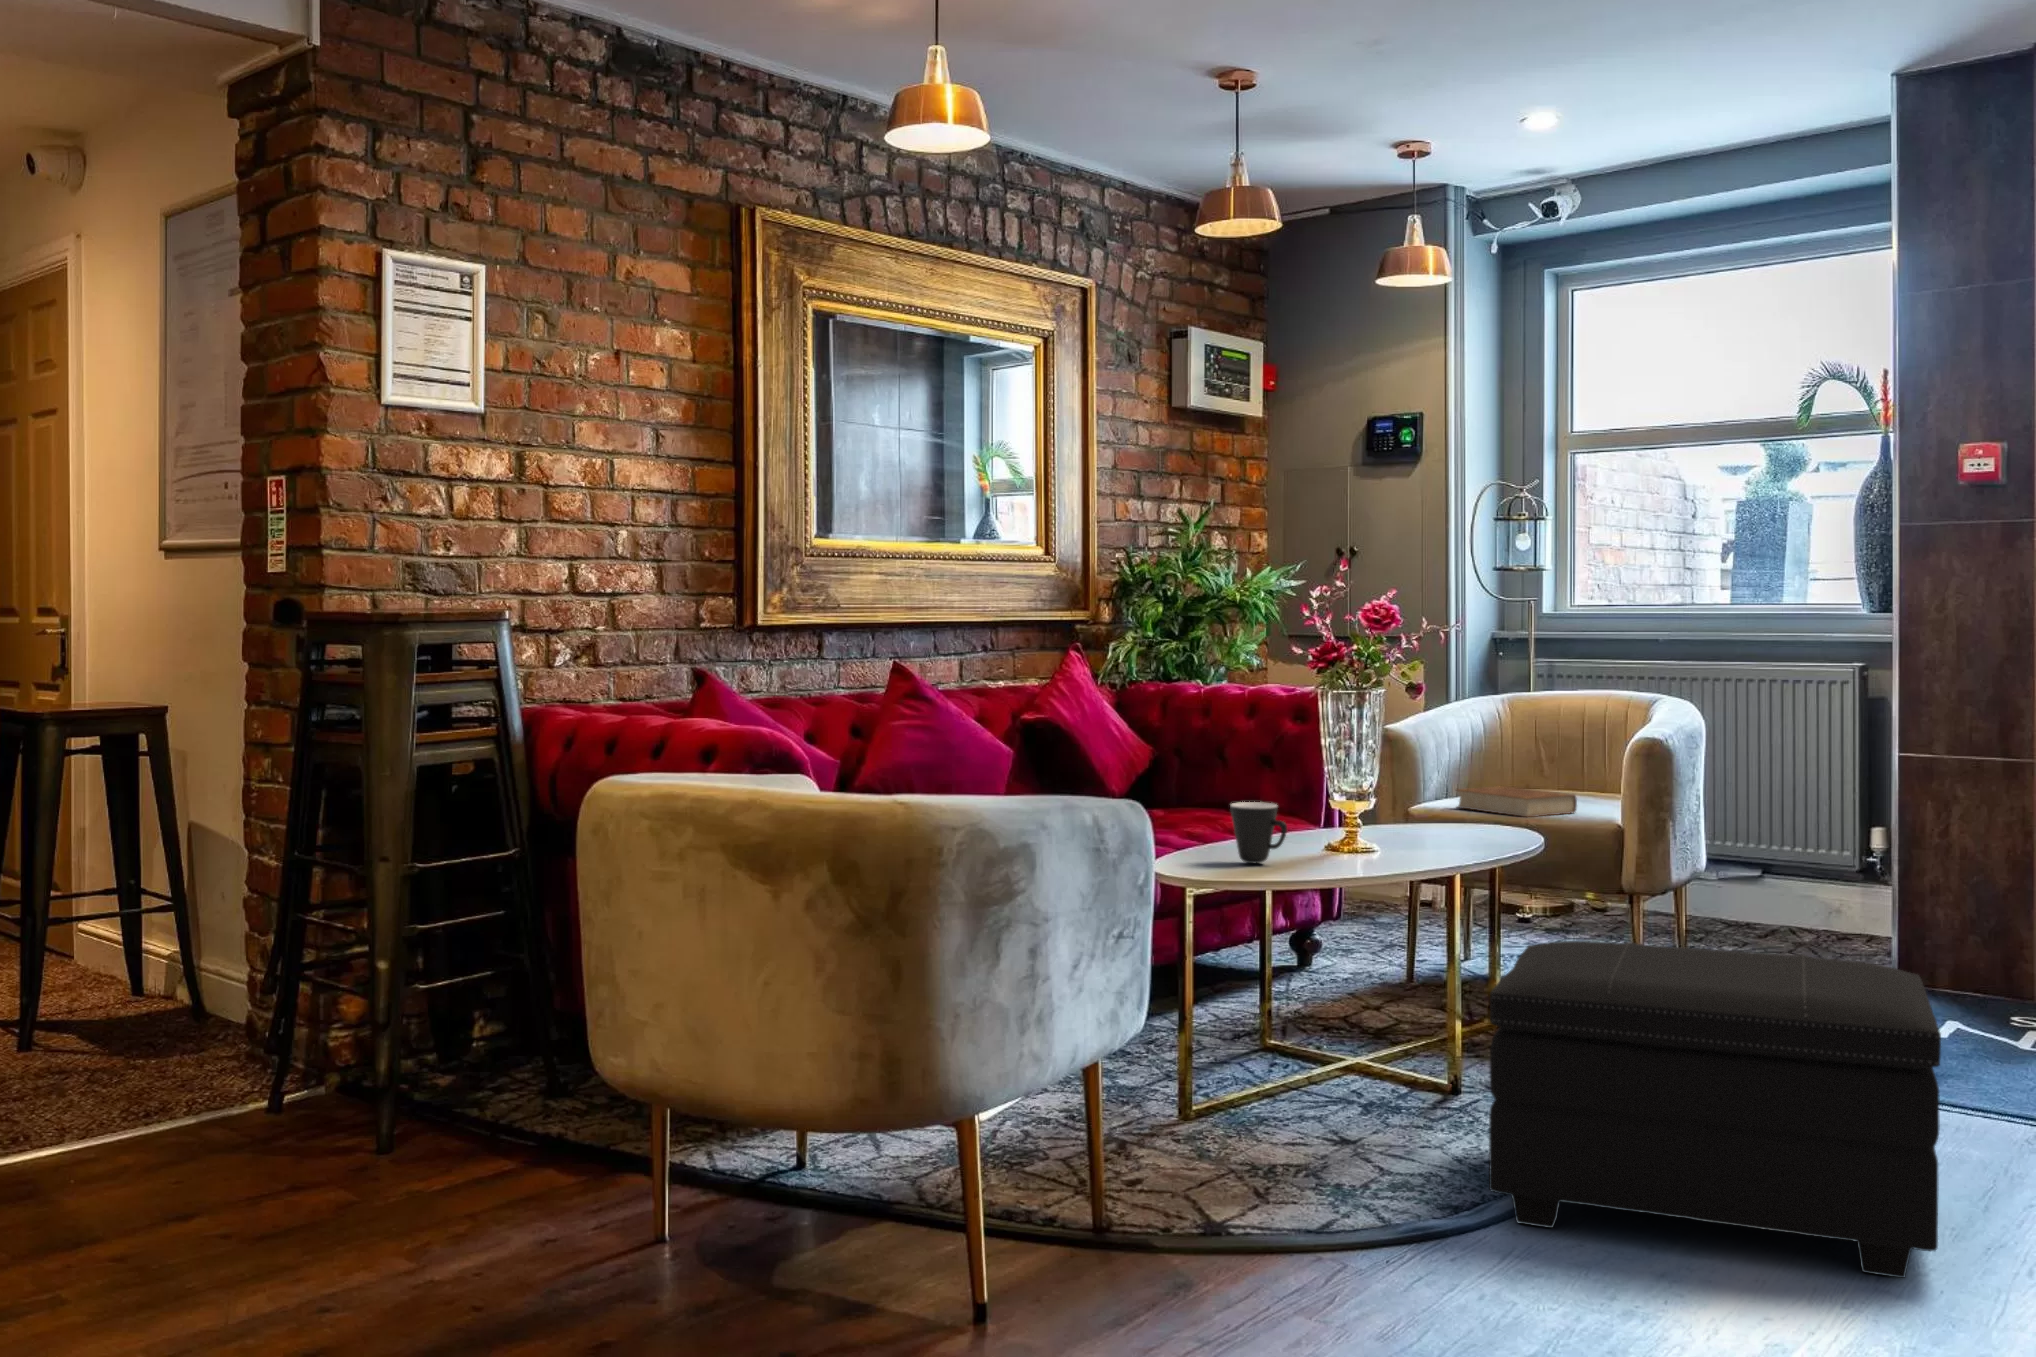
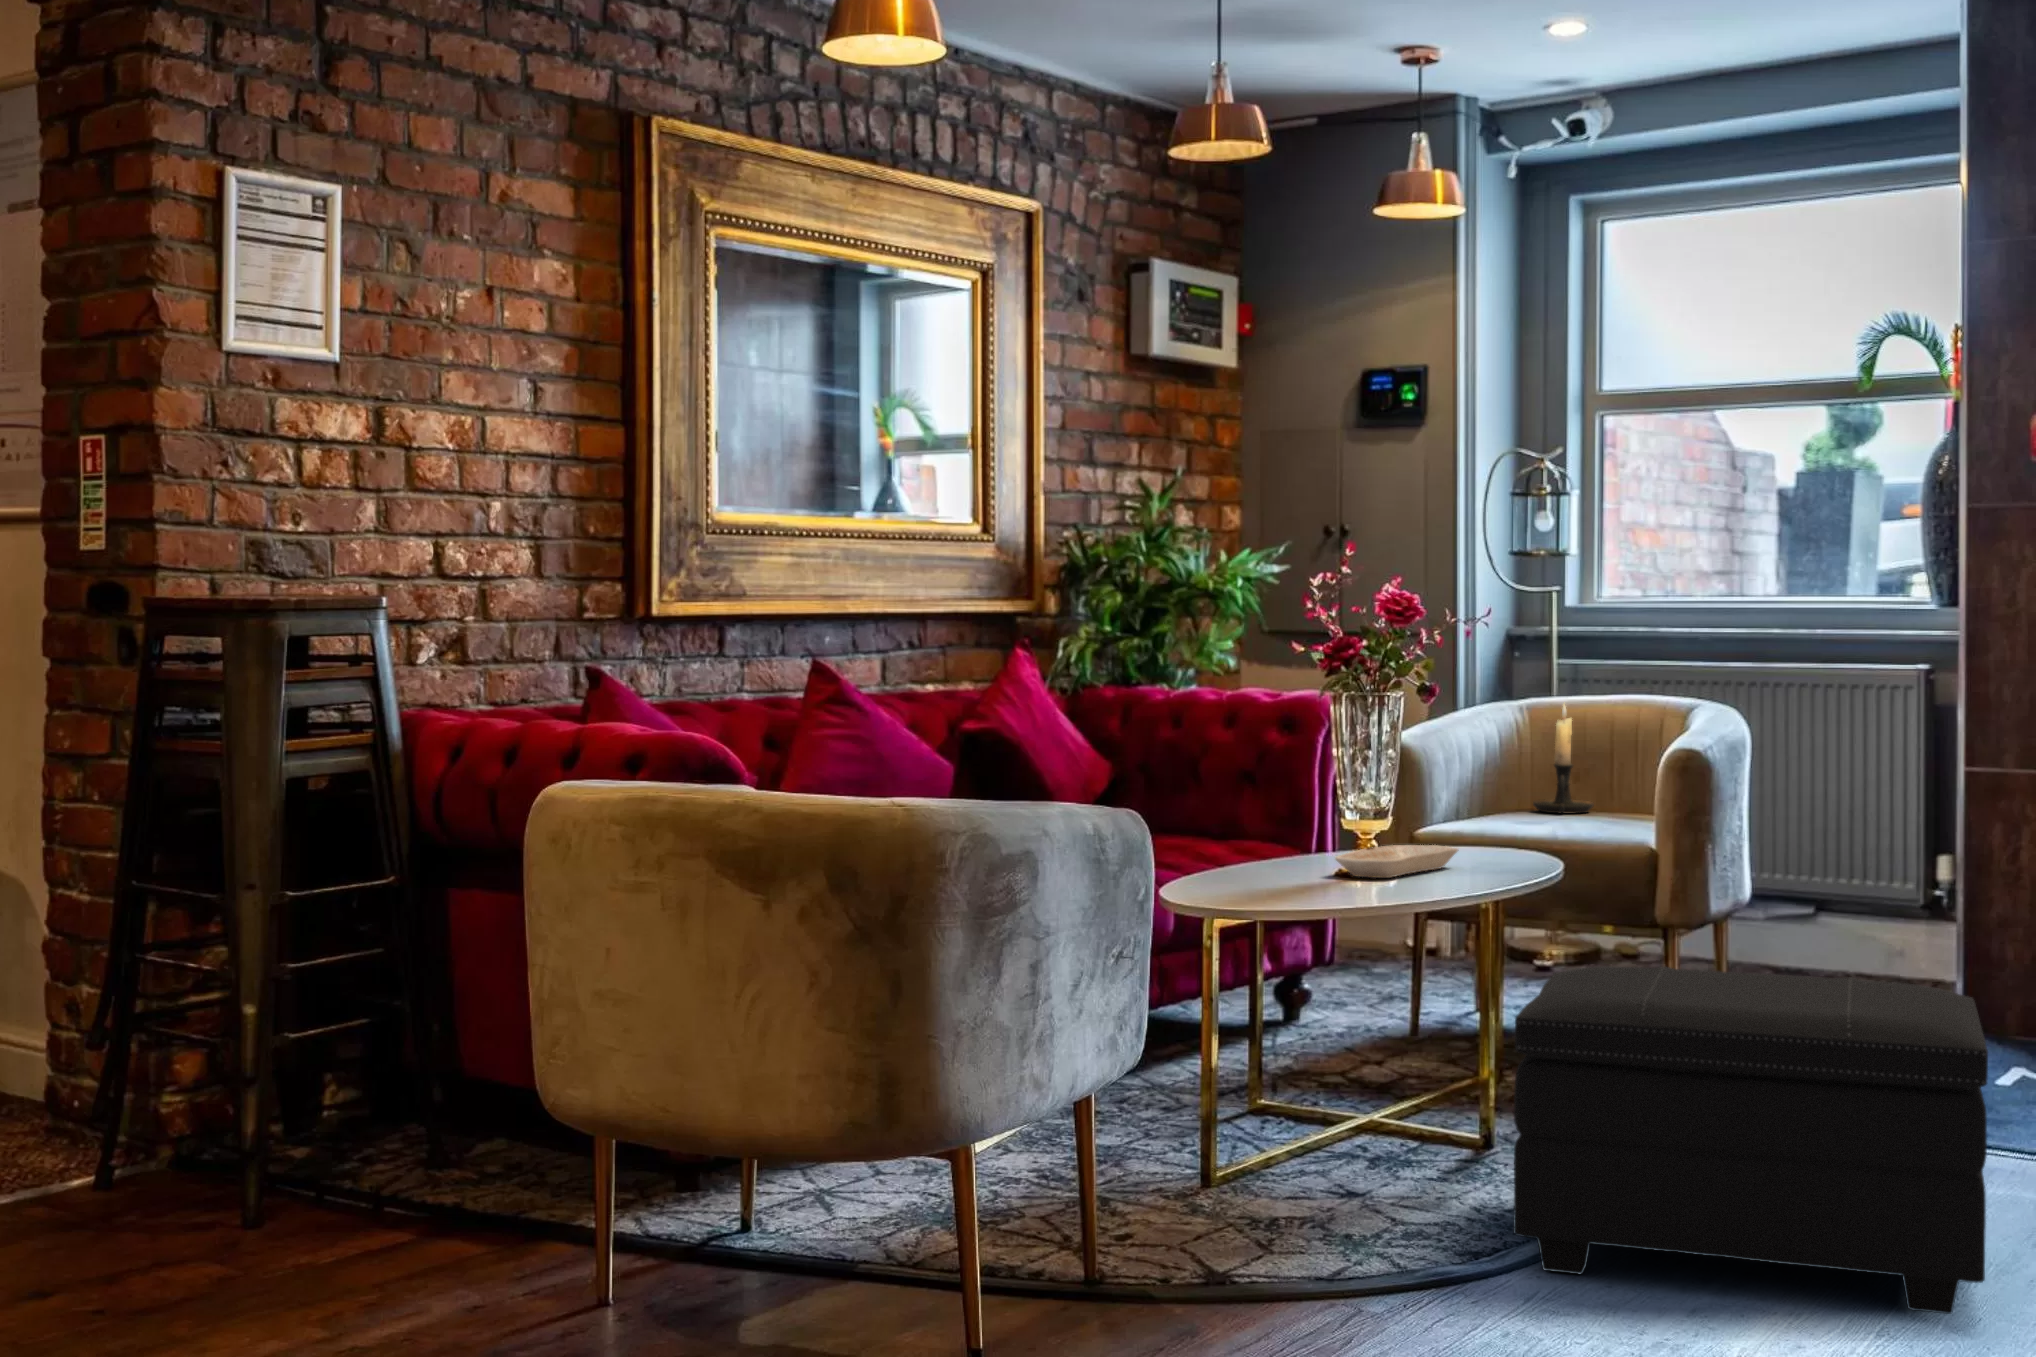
candle holder: none [1513,697,1566,792] -> present [1533,705,1593,814]
book: present [1457,786,1577,817] -> none [1468,805,1606,839]
mug: present [1230,802,1287,863] -> none [1221,817,1285,886]
tray: none [1333,825,1444,856] -> present [1335,845,1458,878]

